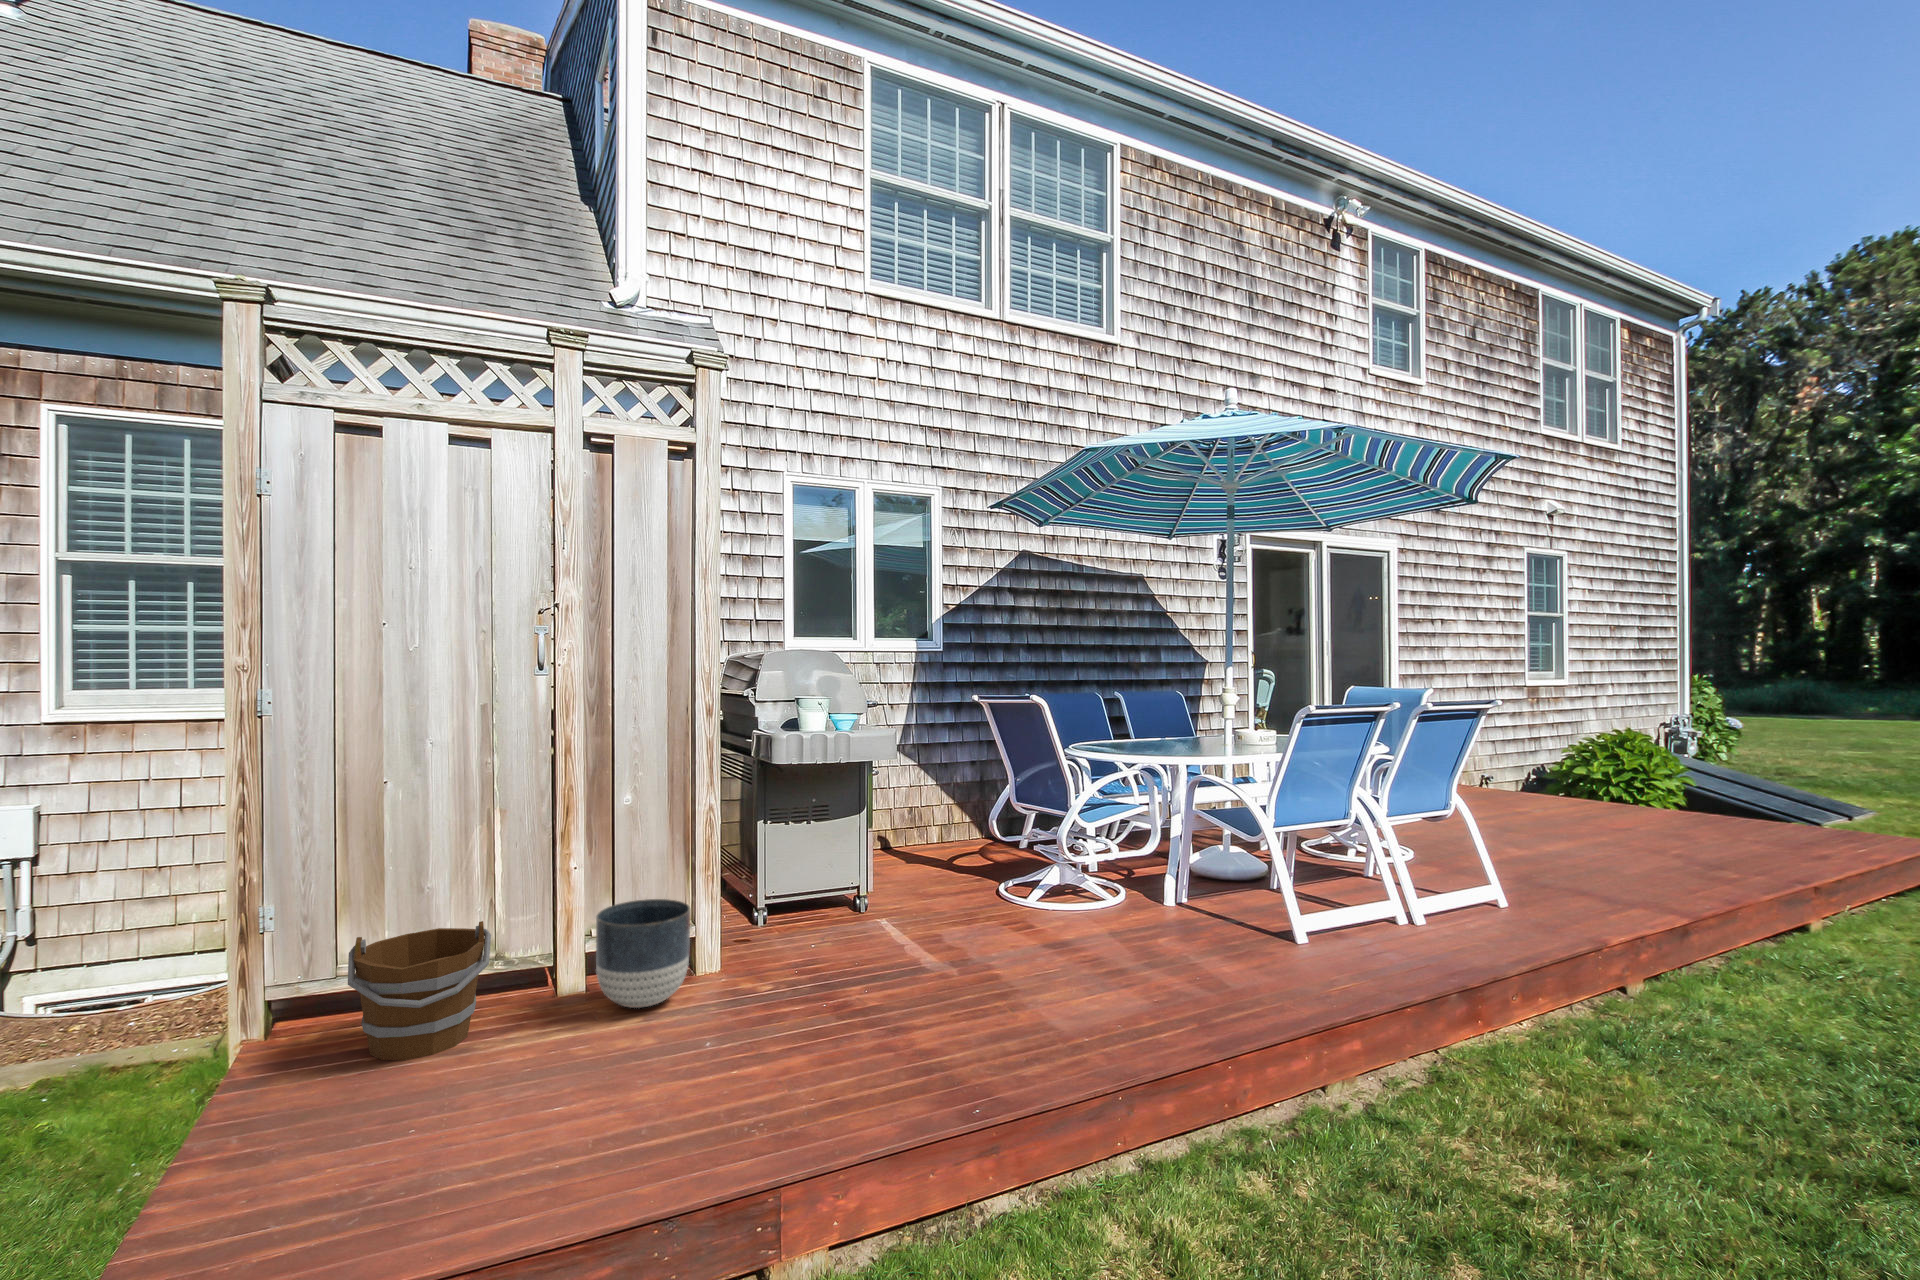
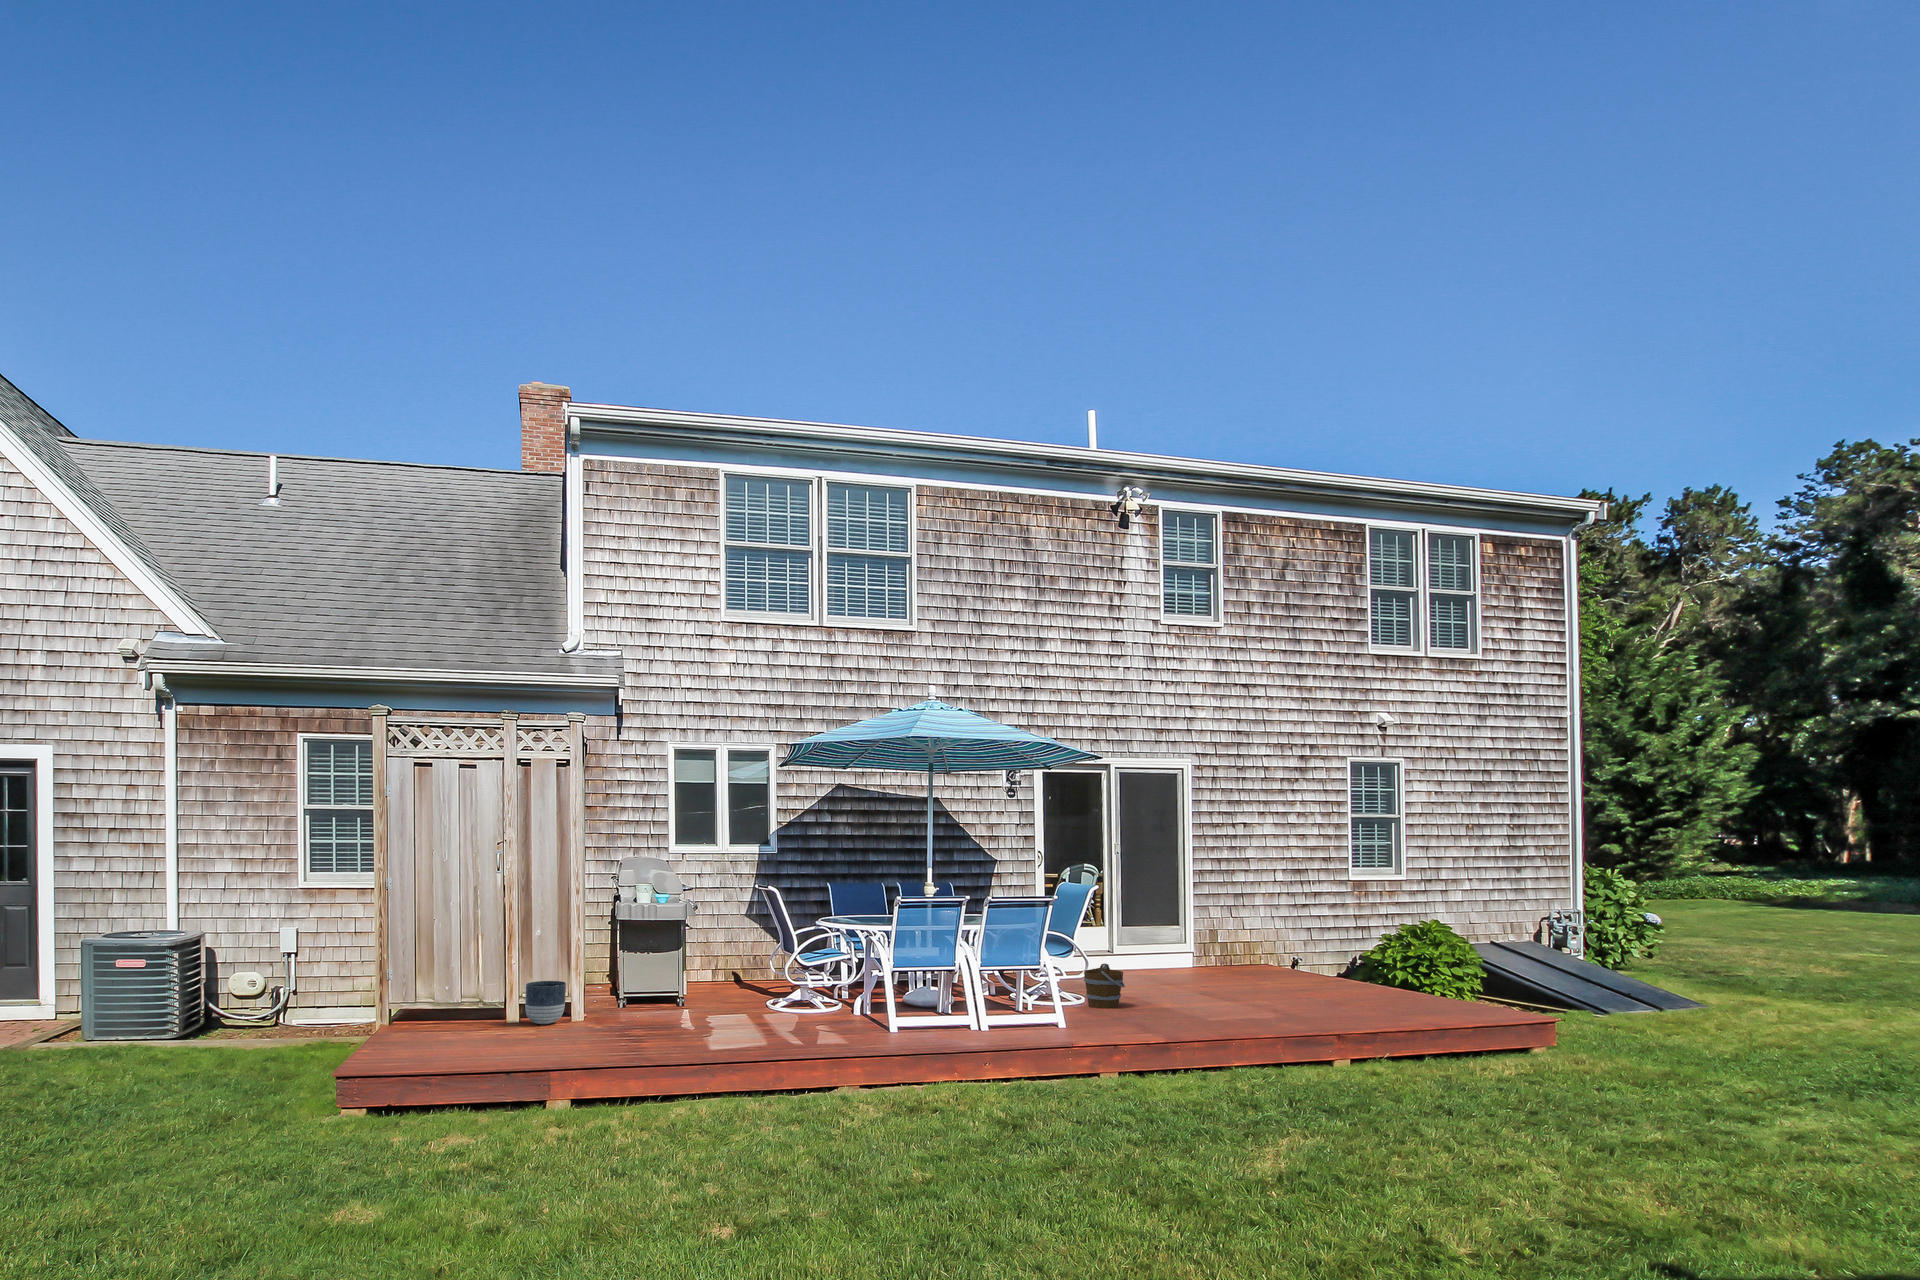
bucket: present [348,921,491,1060] -> present [1084,964,1125,1008]

